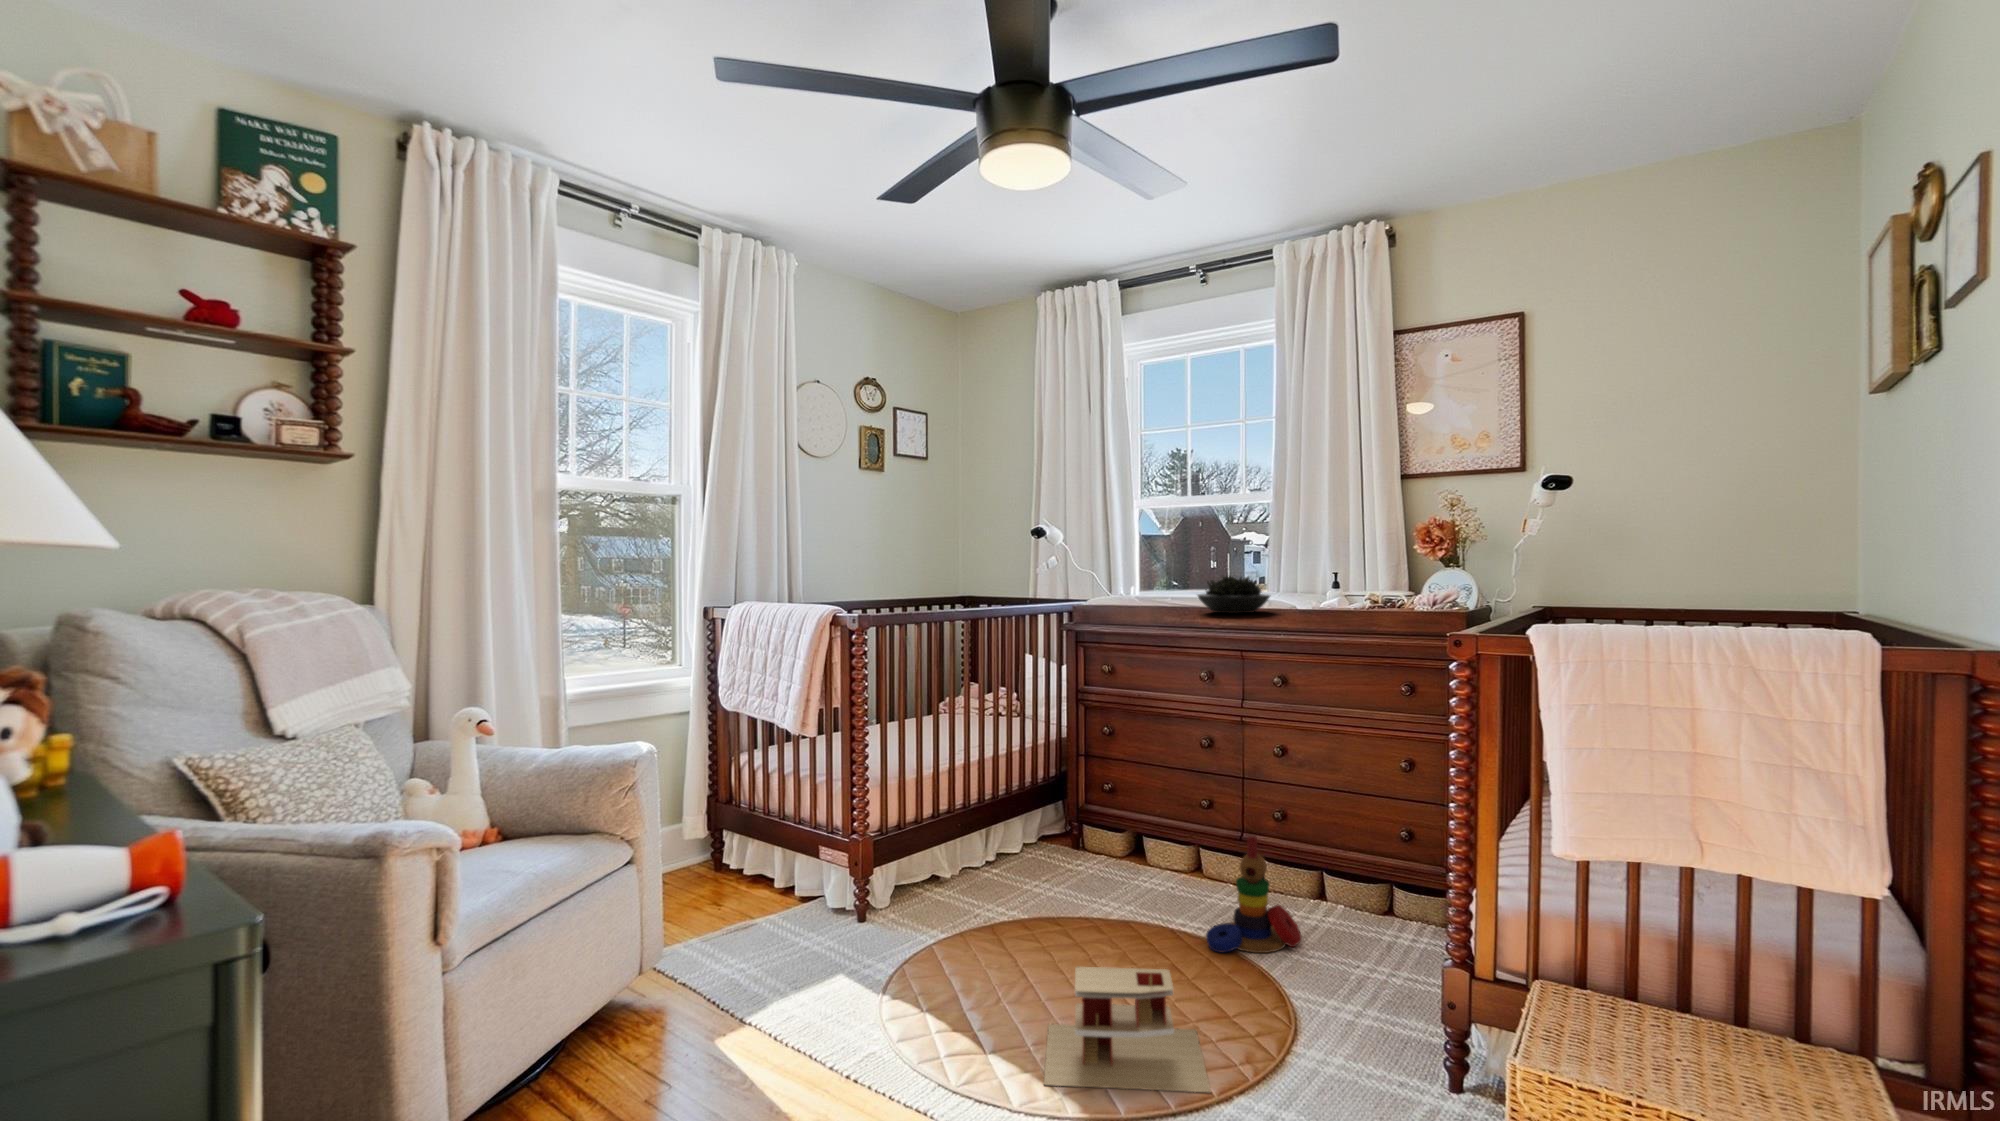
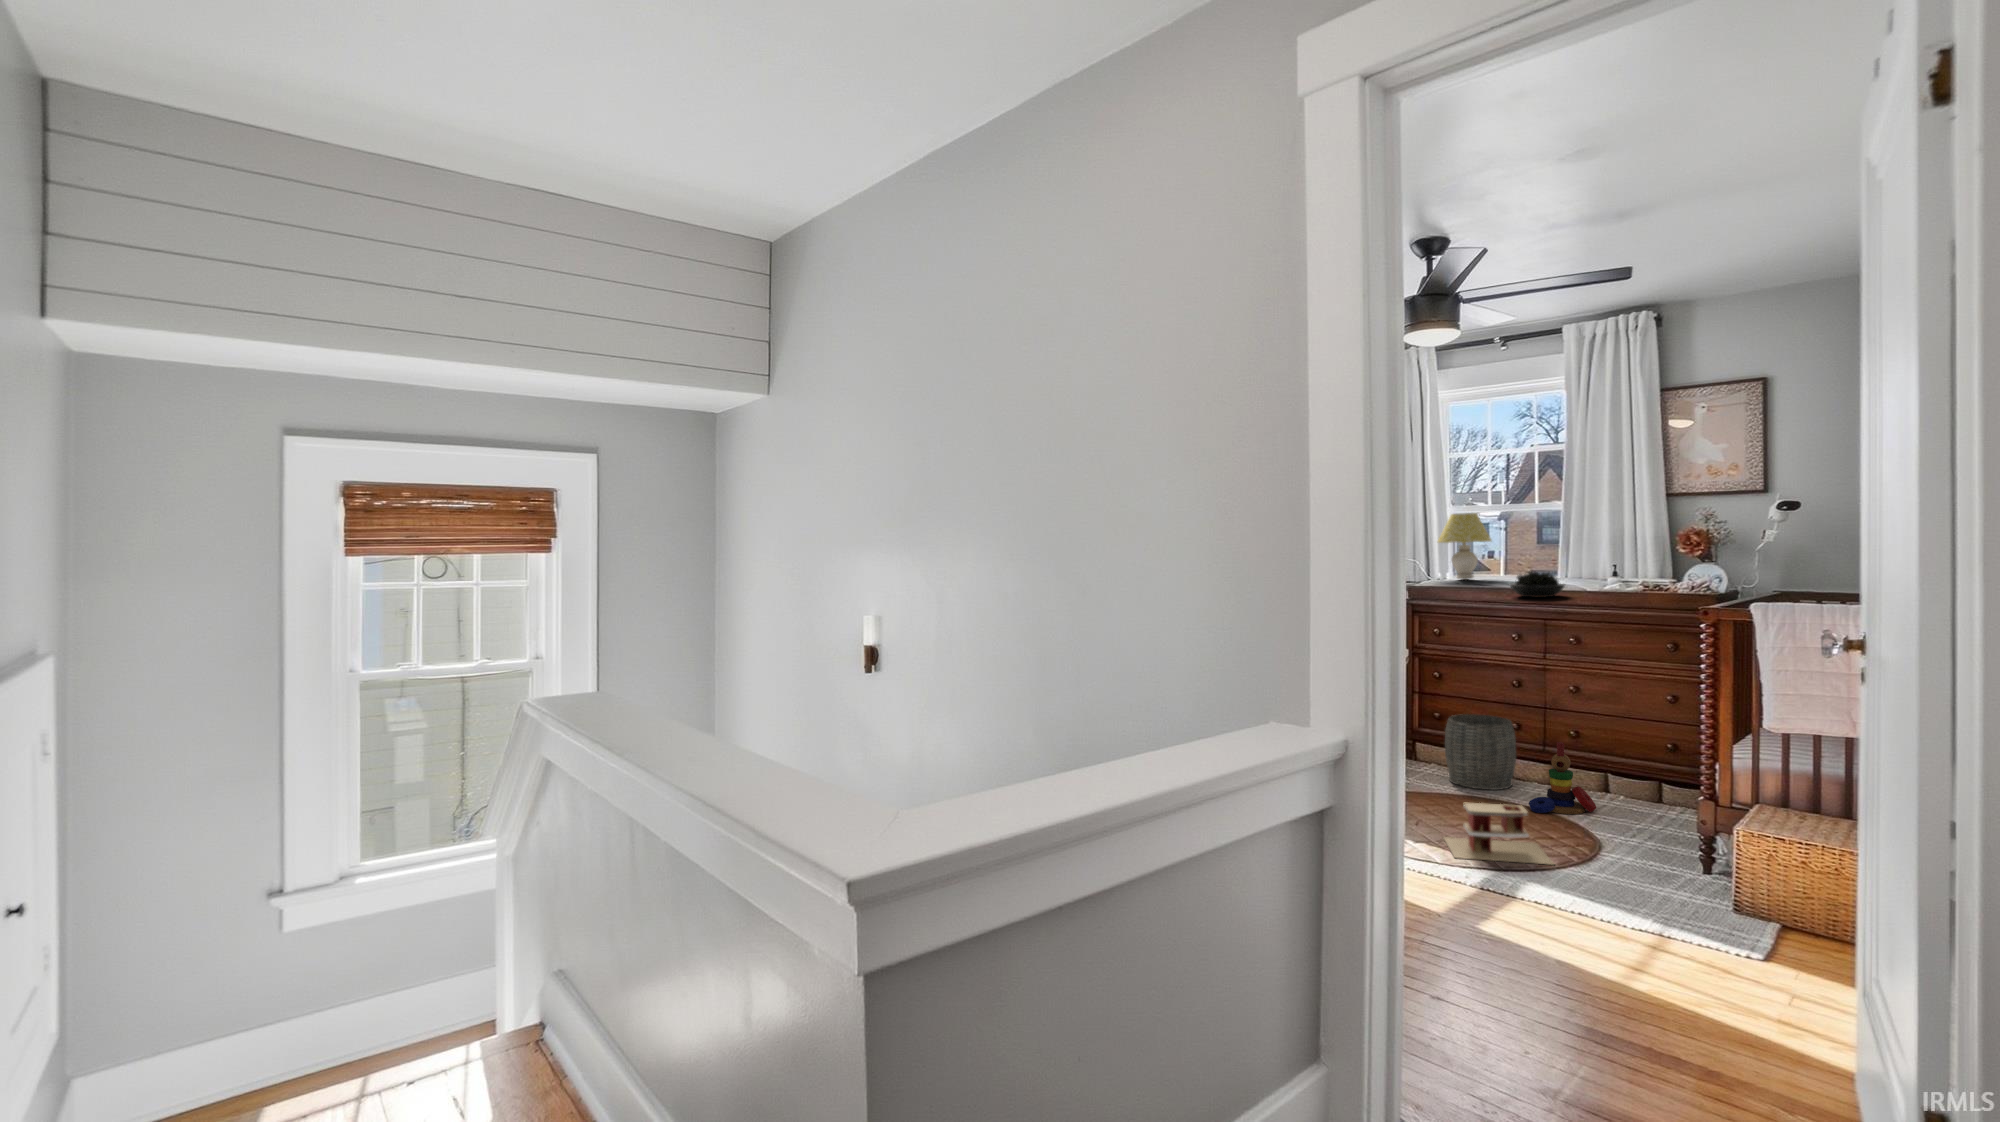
table lamp: none [1129,504,1197,593] -> present [1438,513,1491,580]
woven basket: none [1107,785,1202,904] -> present [1445,714,1516,790]

